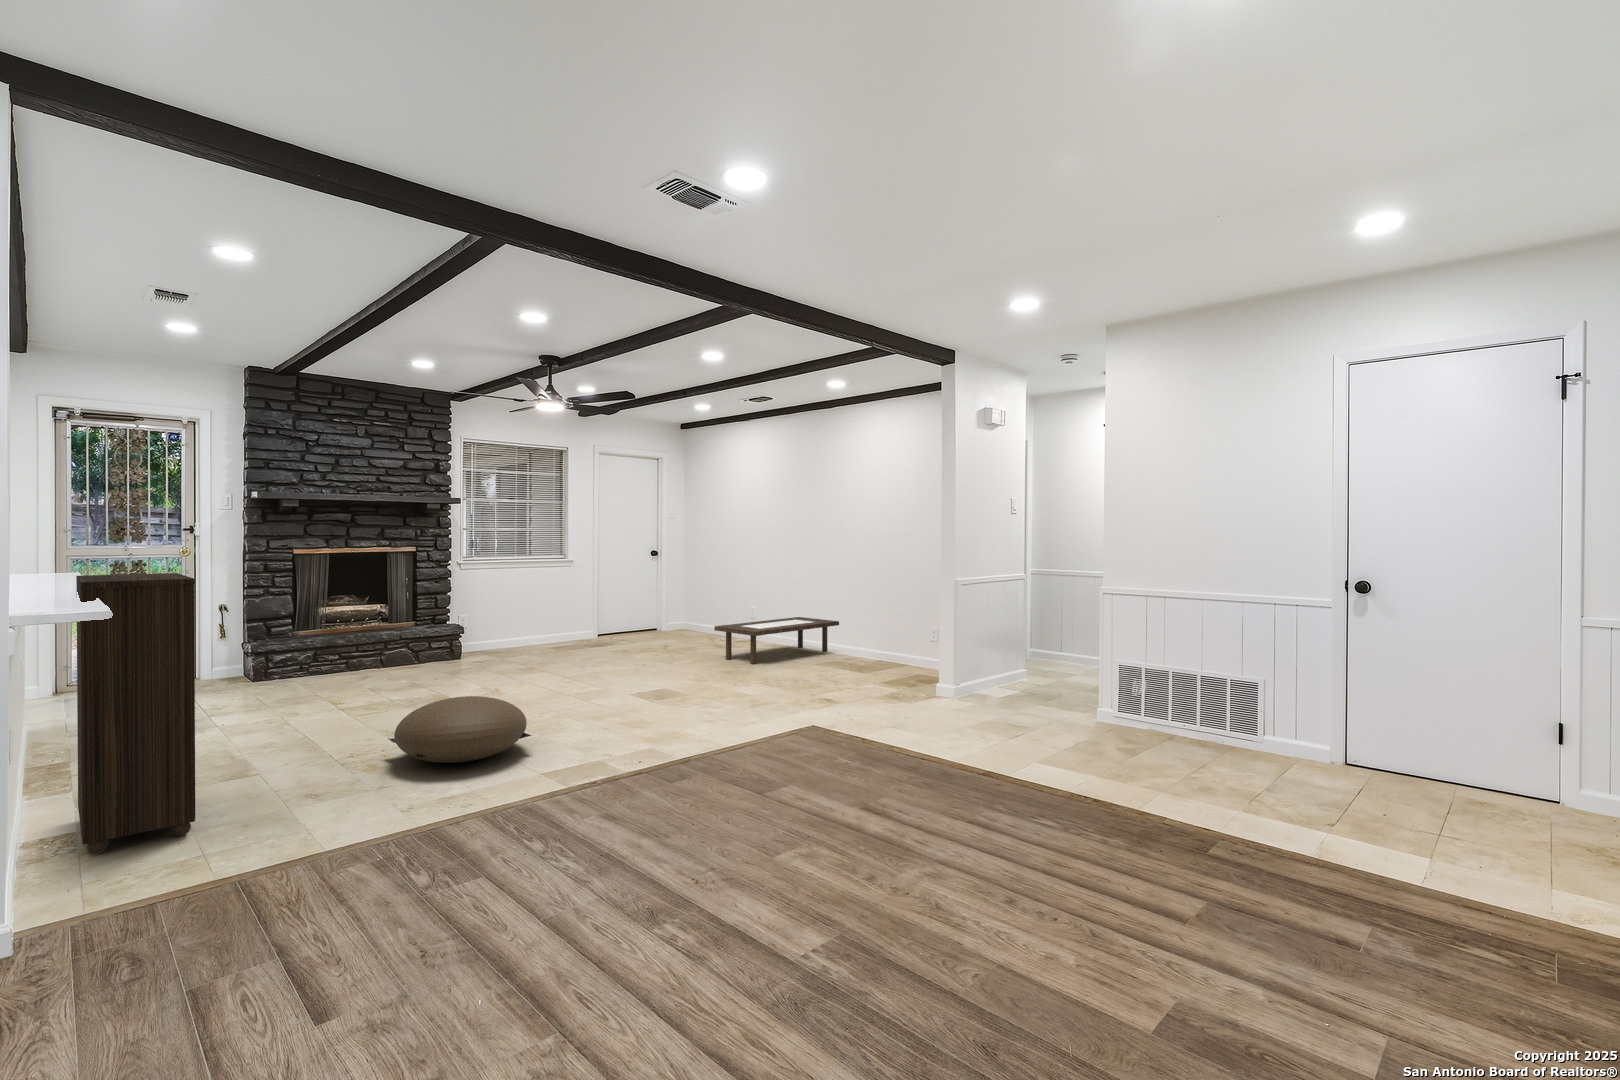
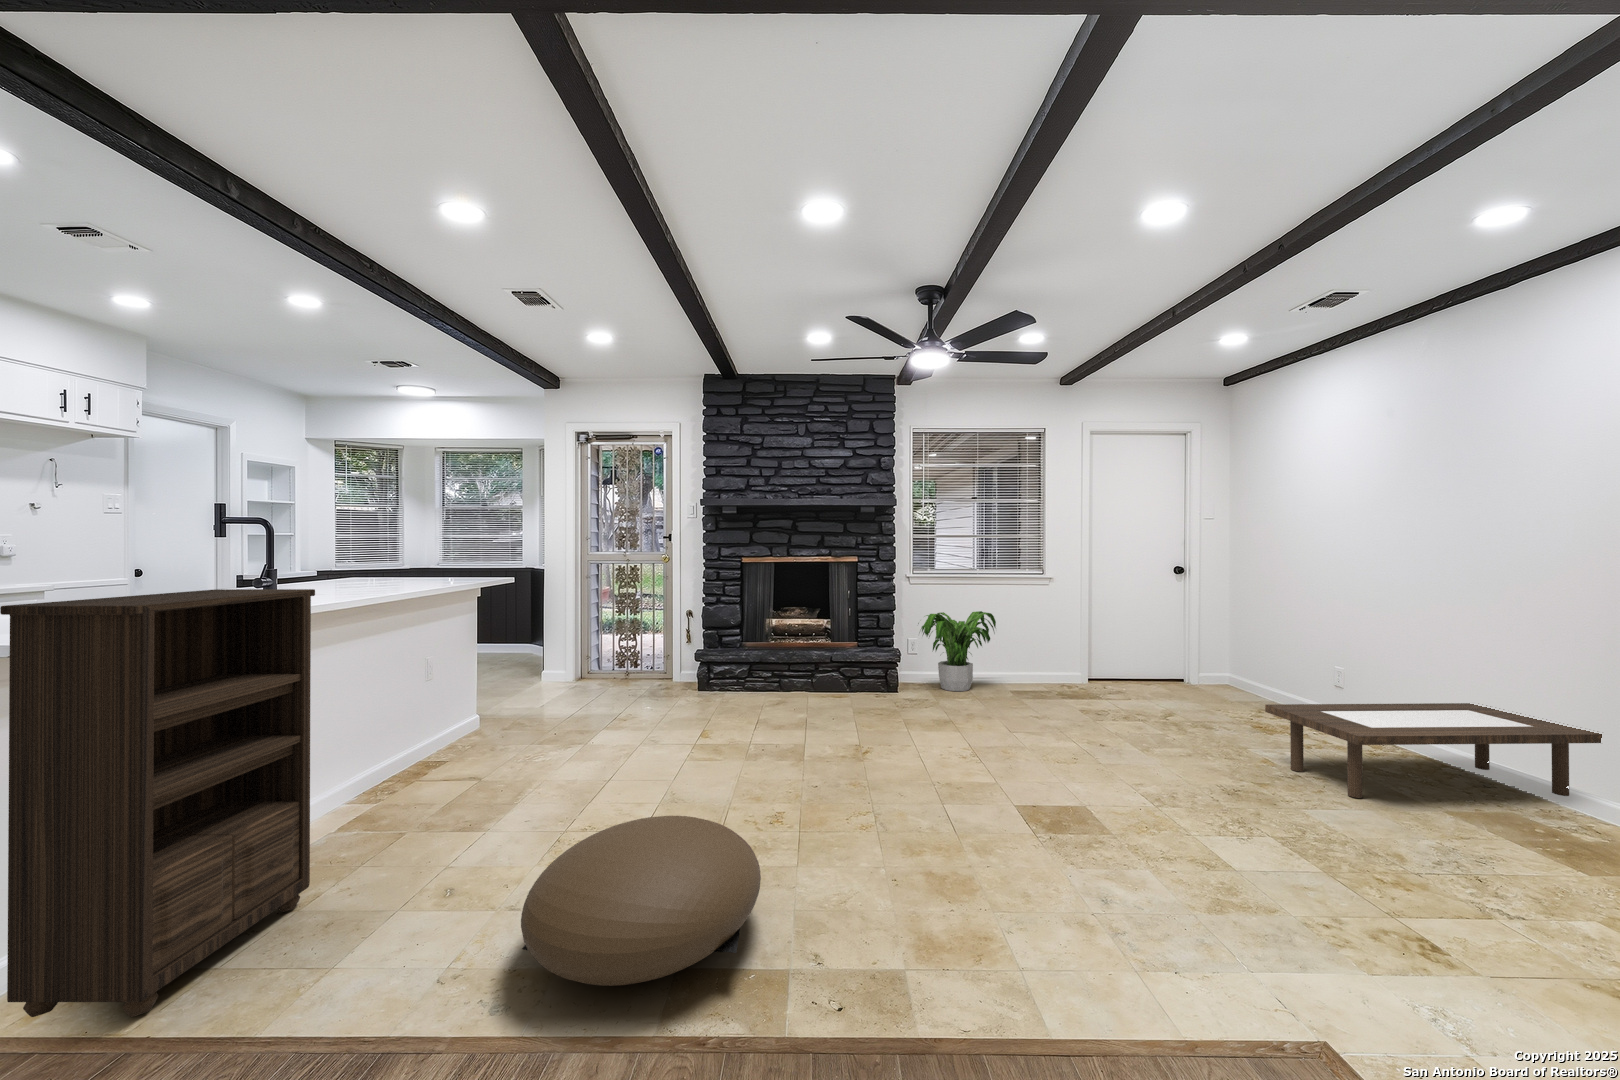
potted plant: none [469,590,541,653] -> present [918,611,996,691]

